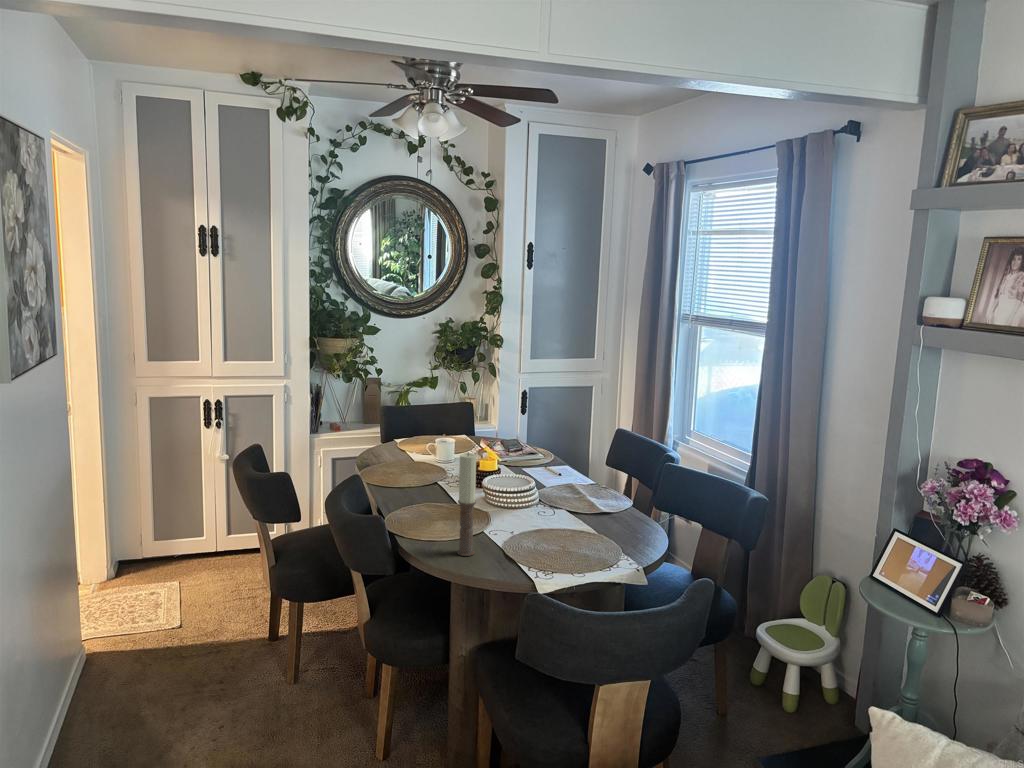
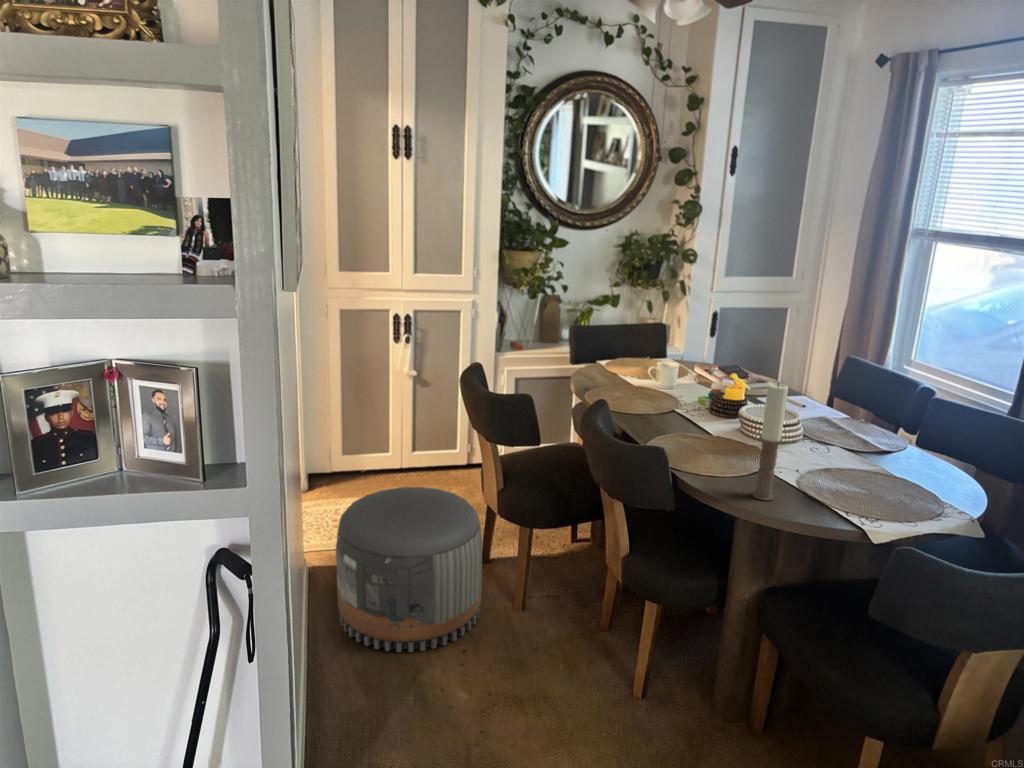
pouf: none [106,566,259,728] -> present [336,487,483,652]

